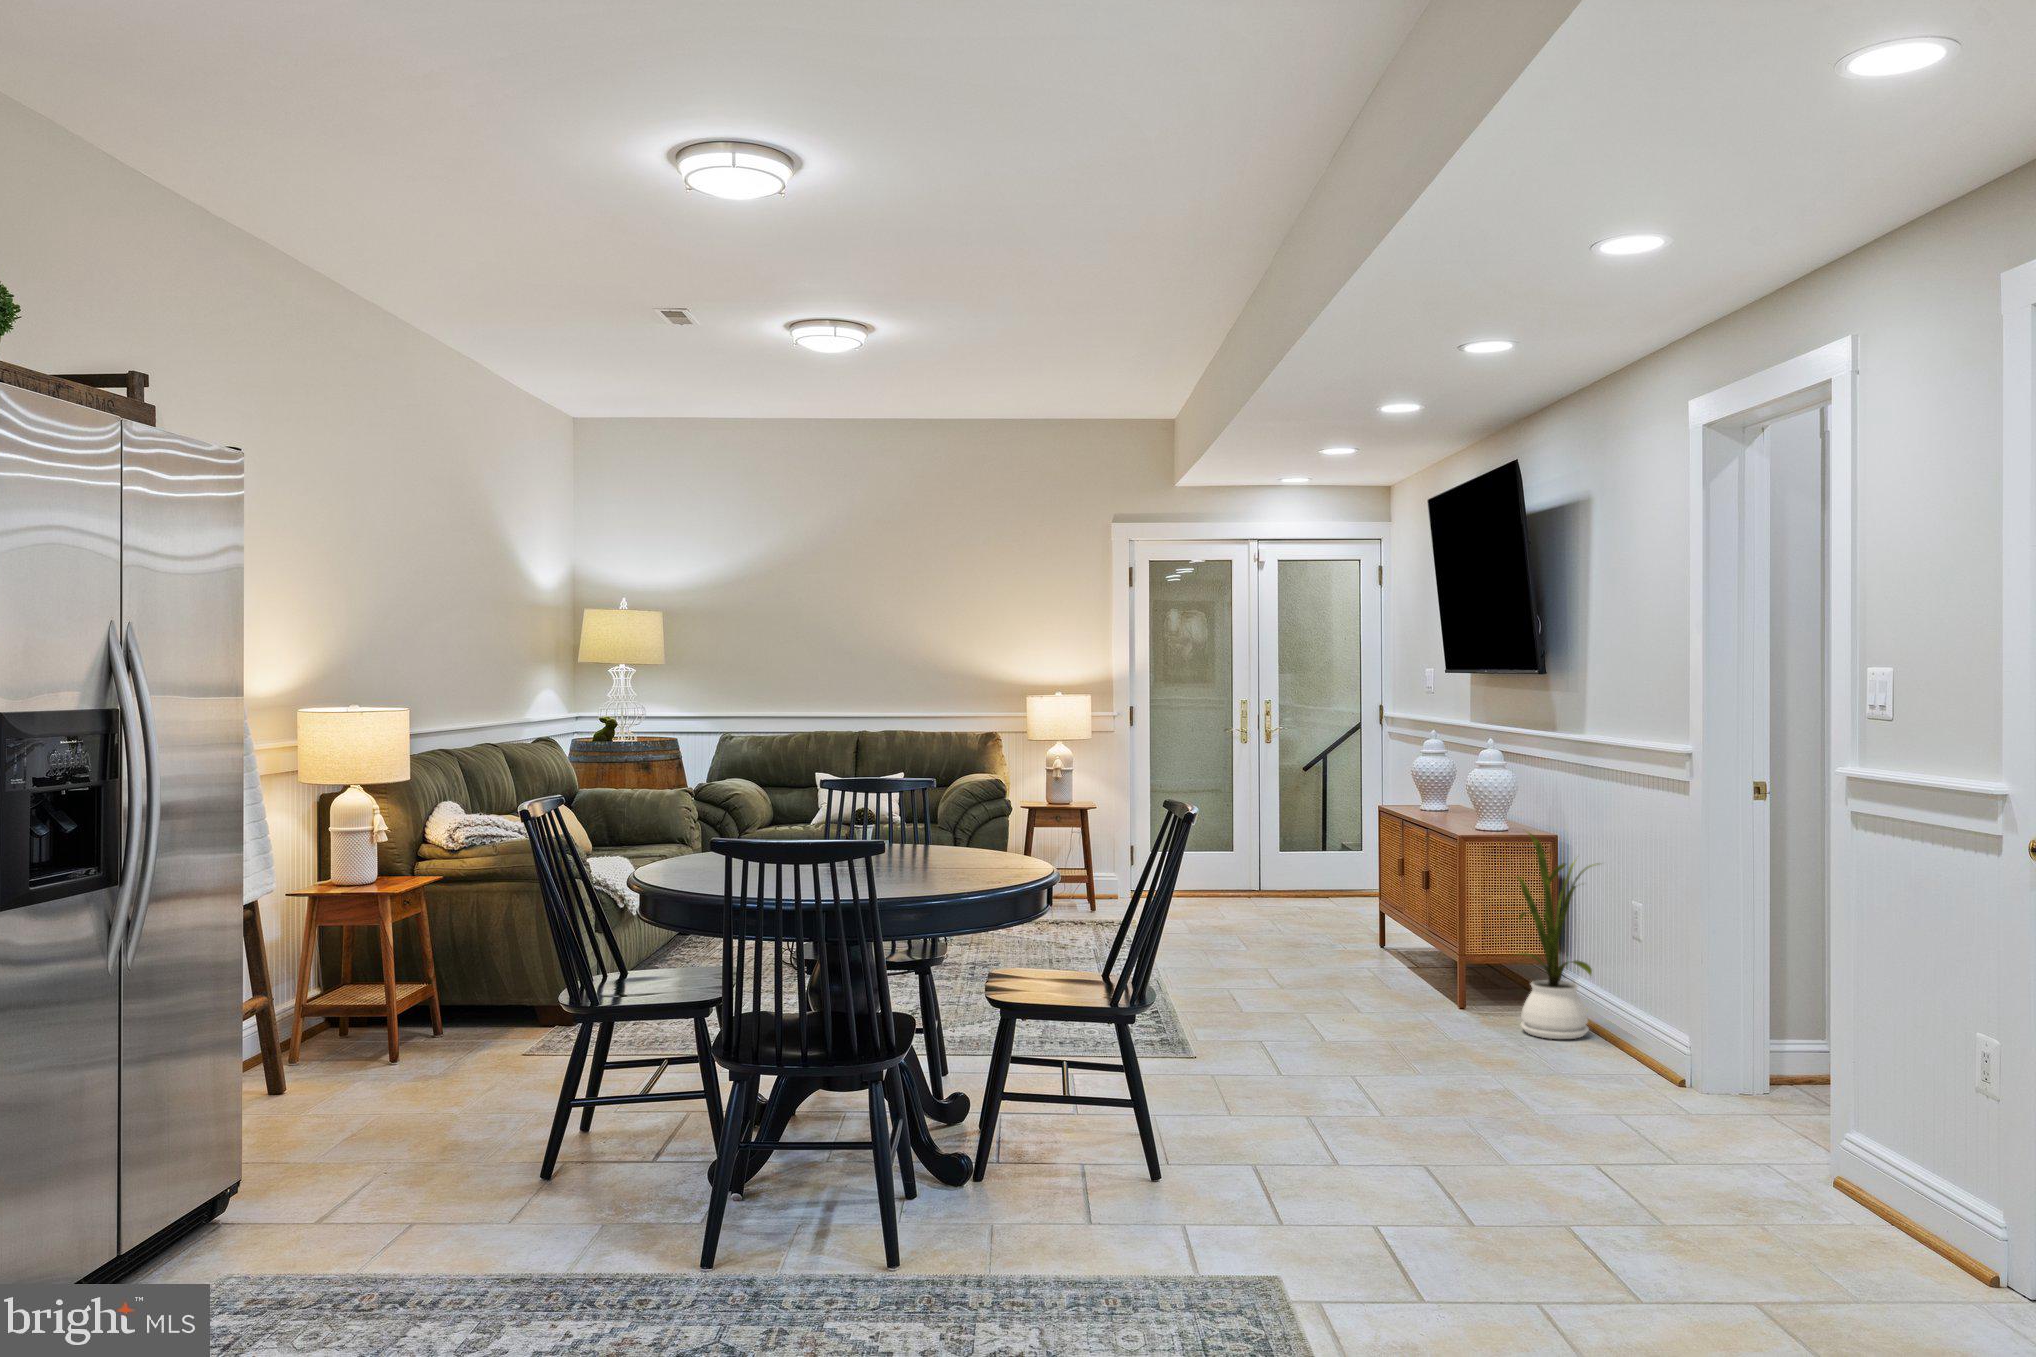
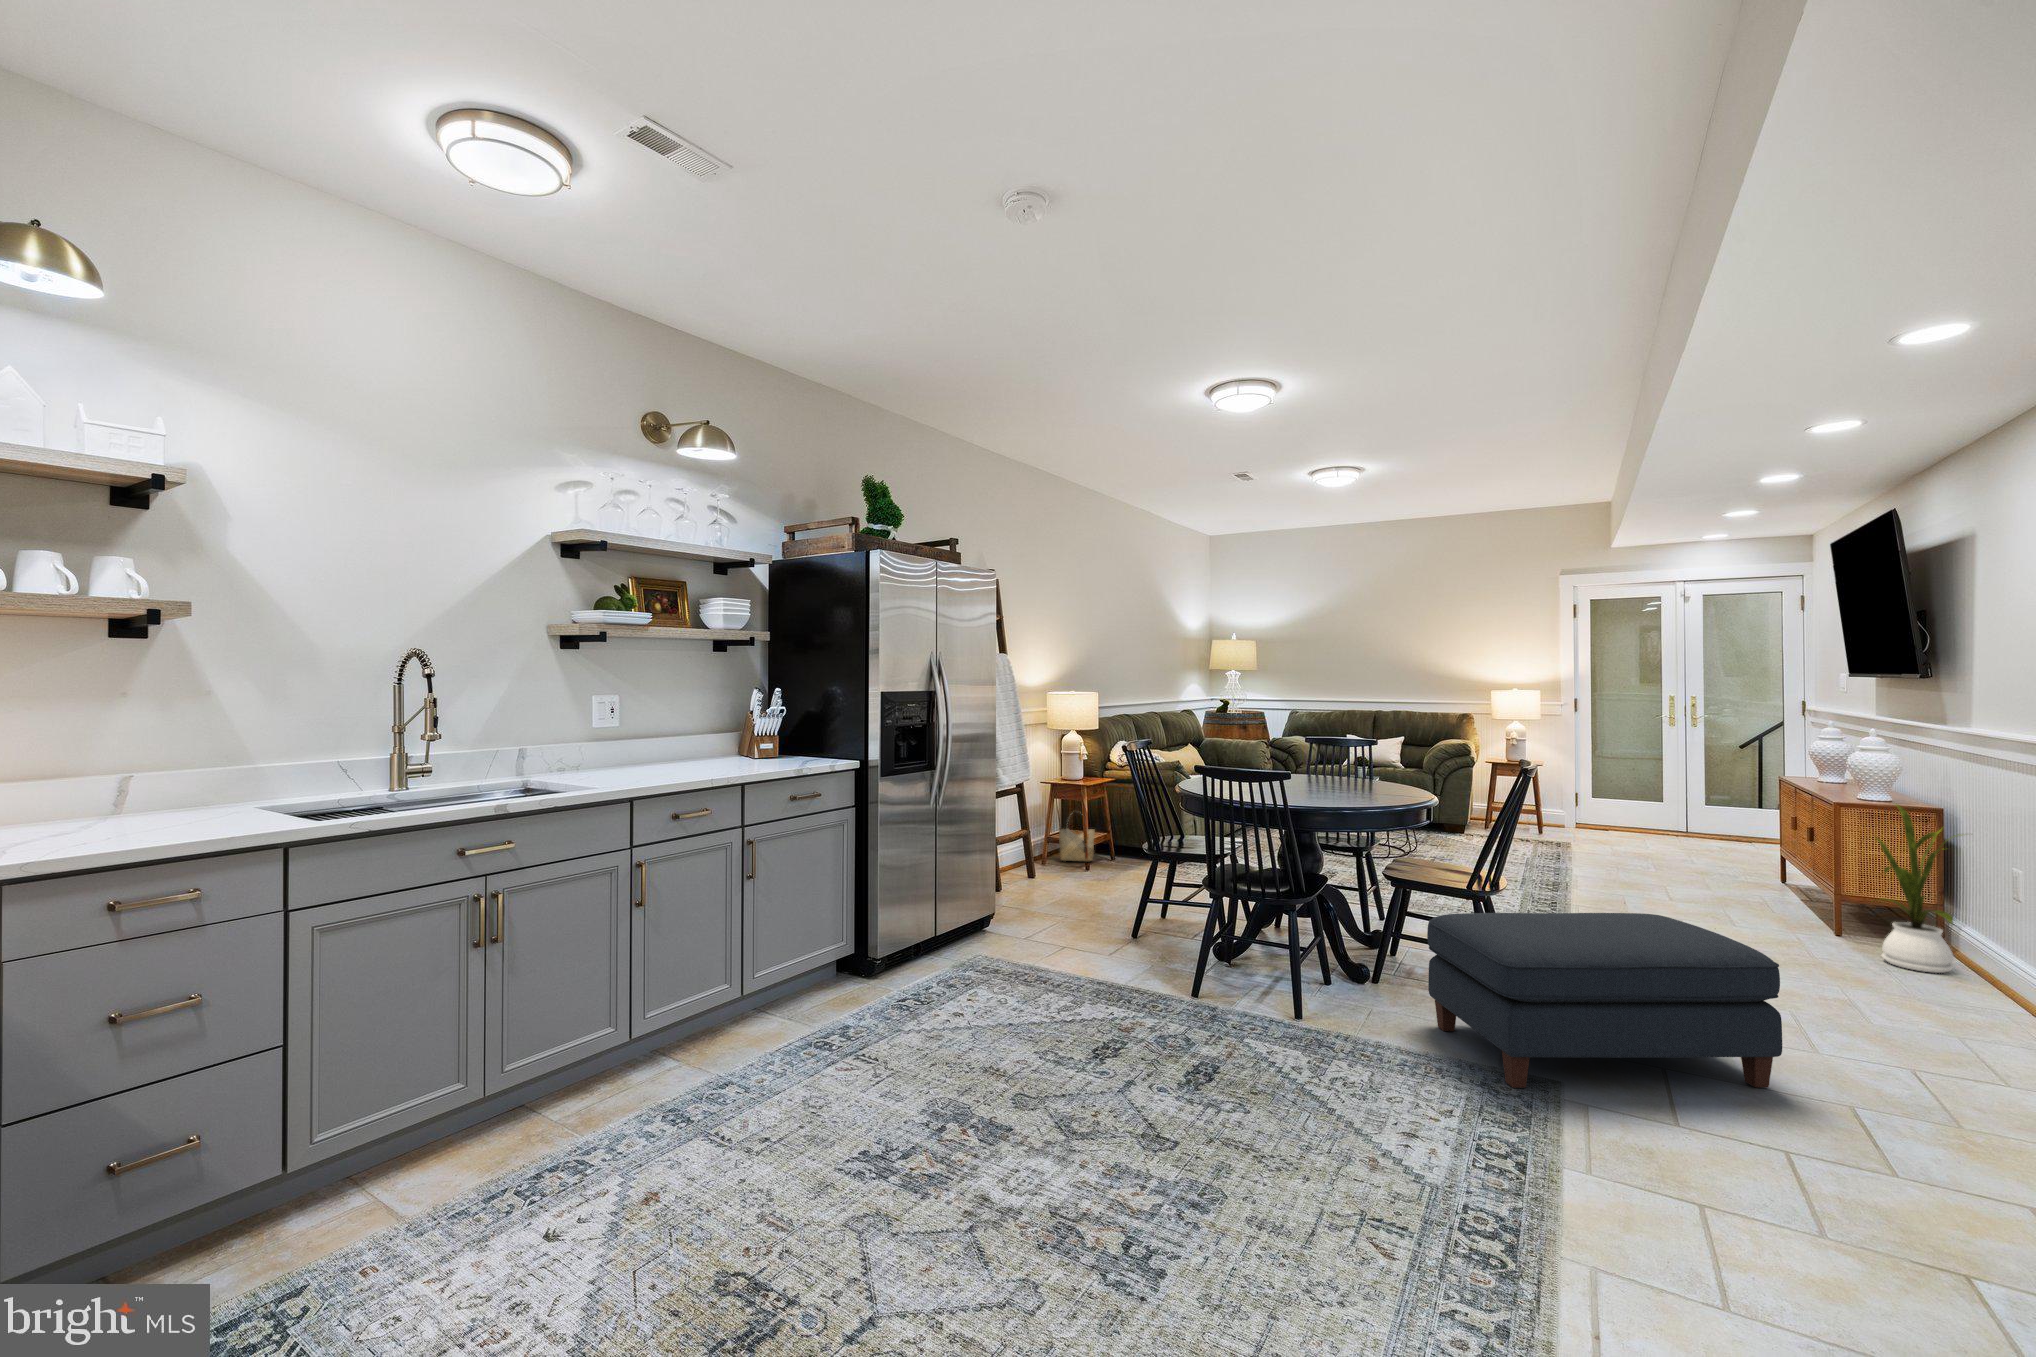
woven basket: none [328,941,406,1043] -> present [1059,813,1095,862]
ottoman: none [1079,1011,1513,1304] -> present [1427,913,1782,1088]

